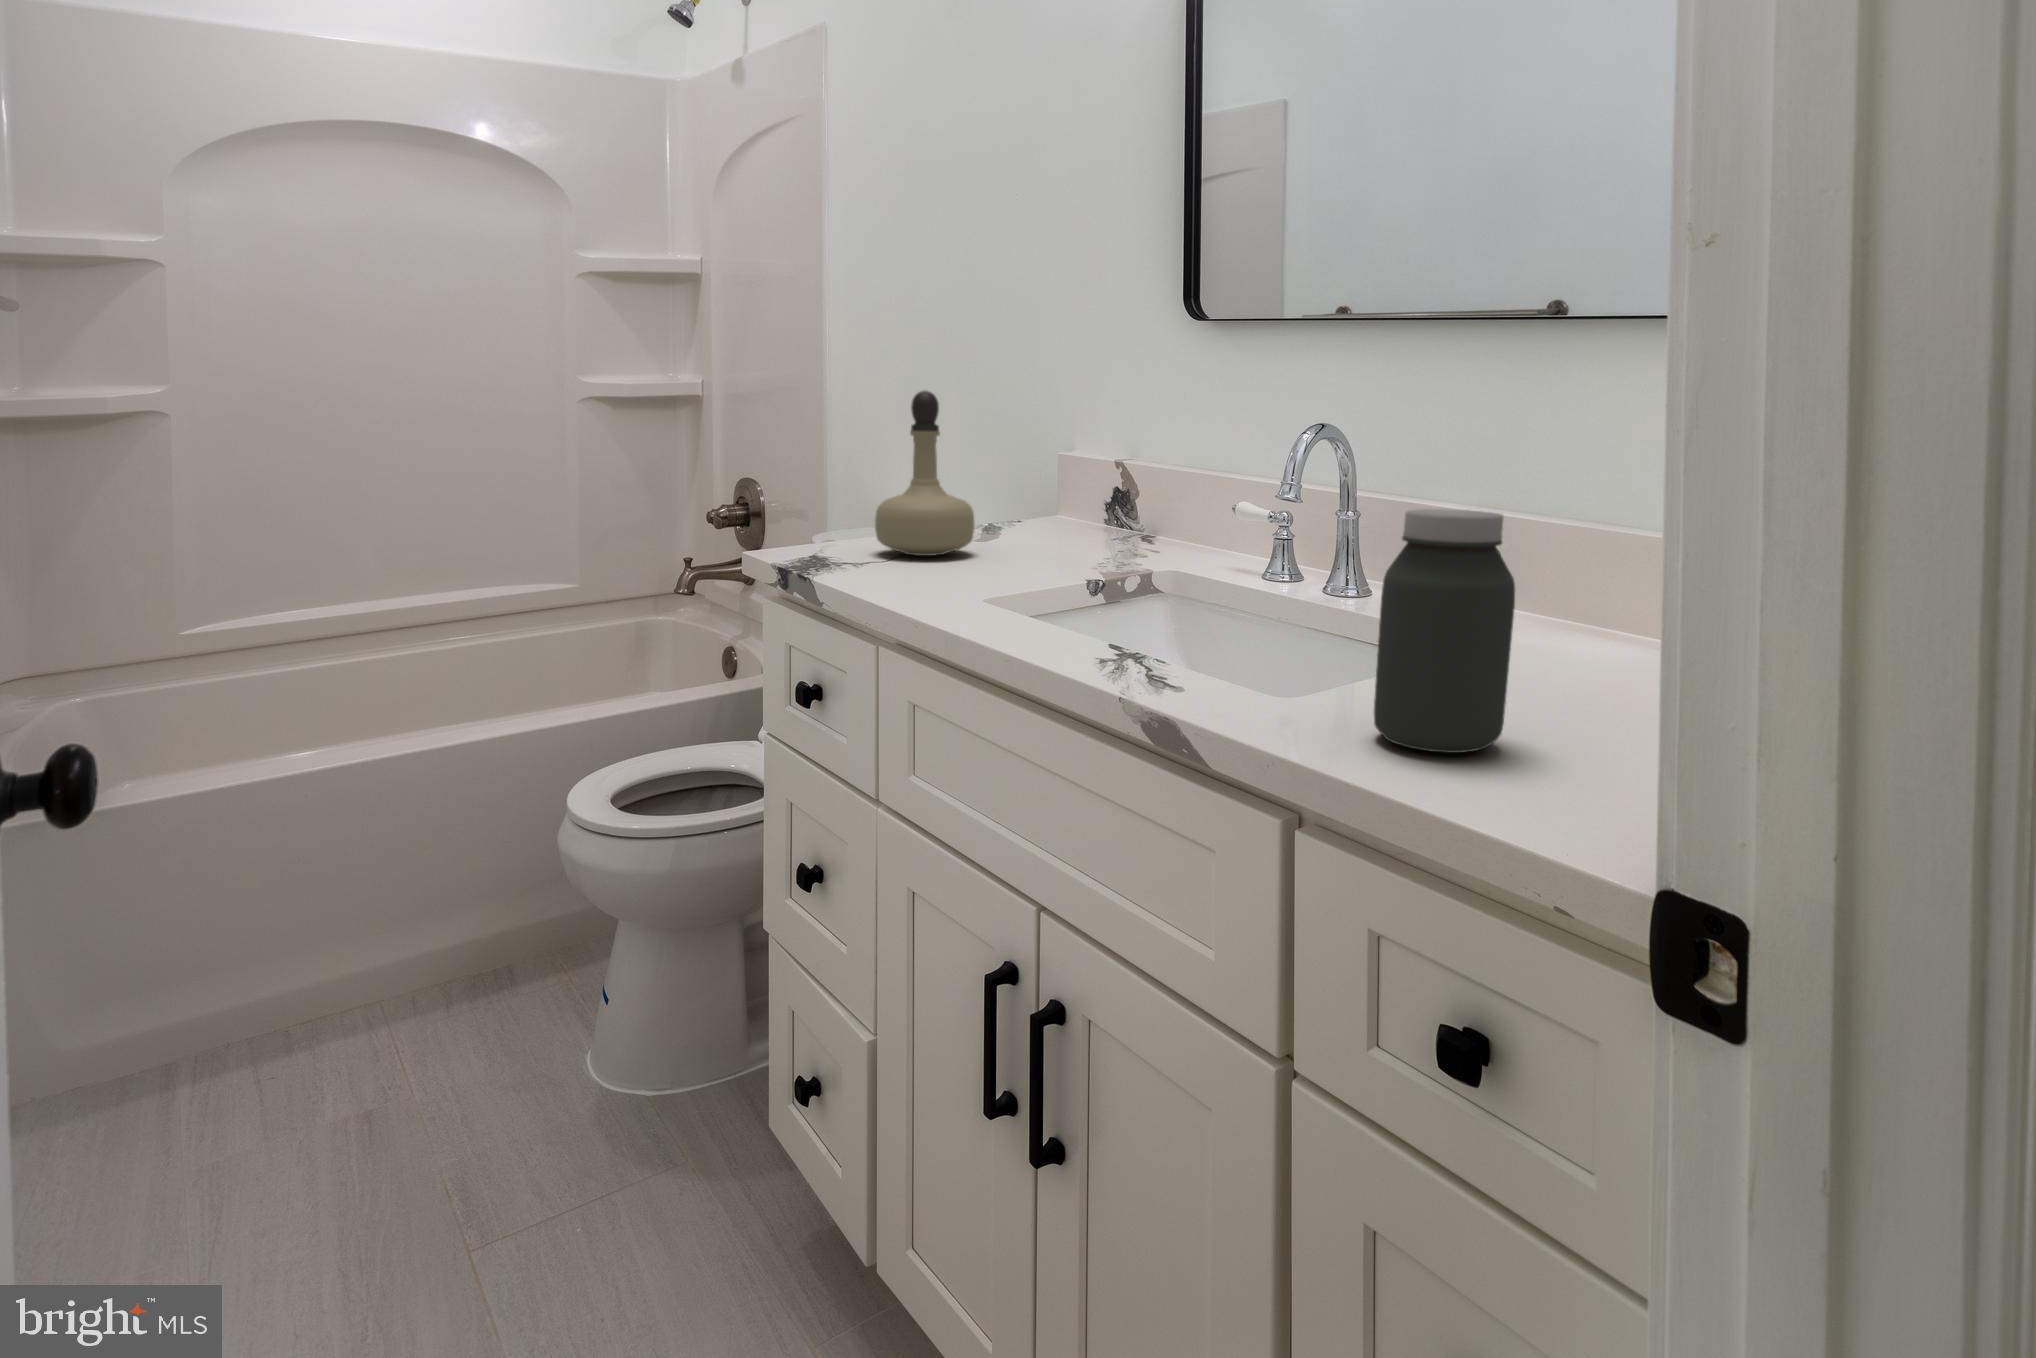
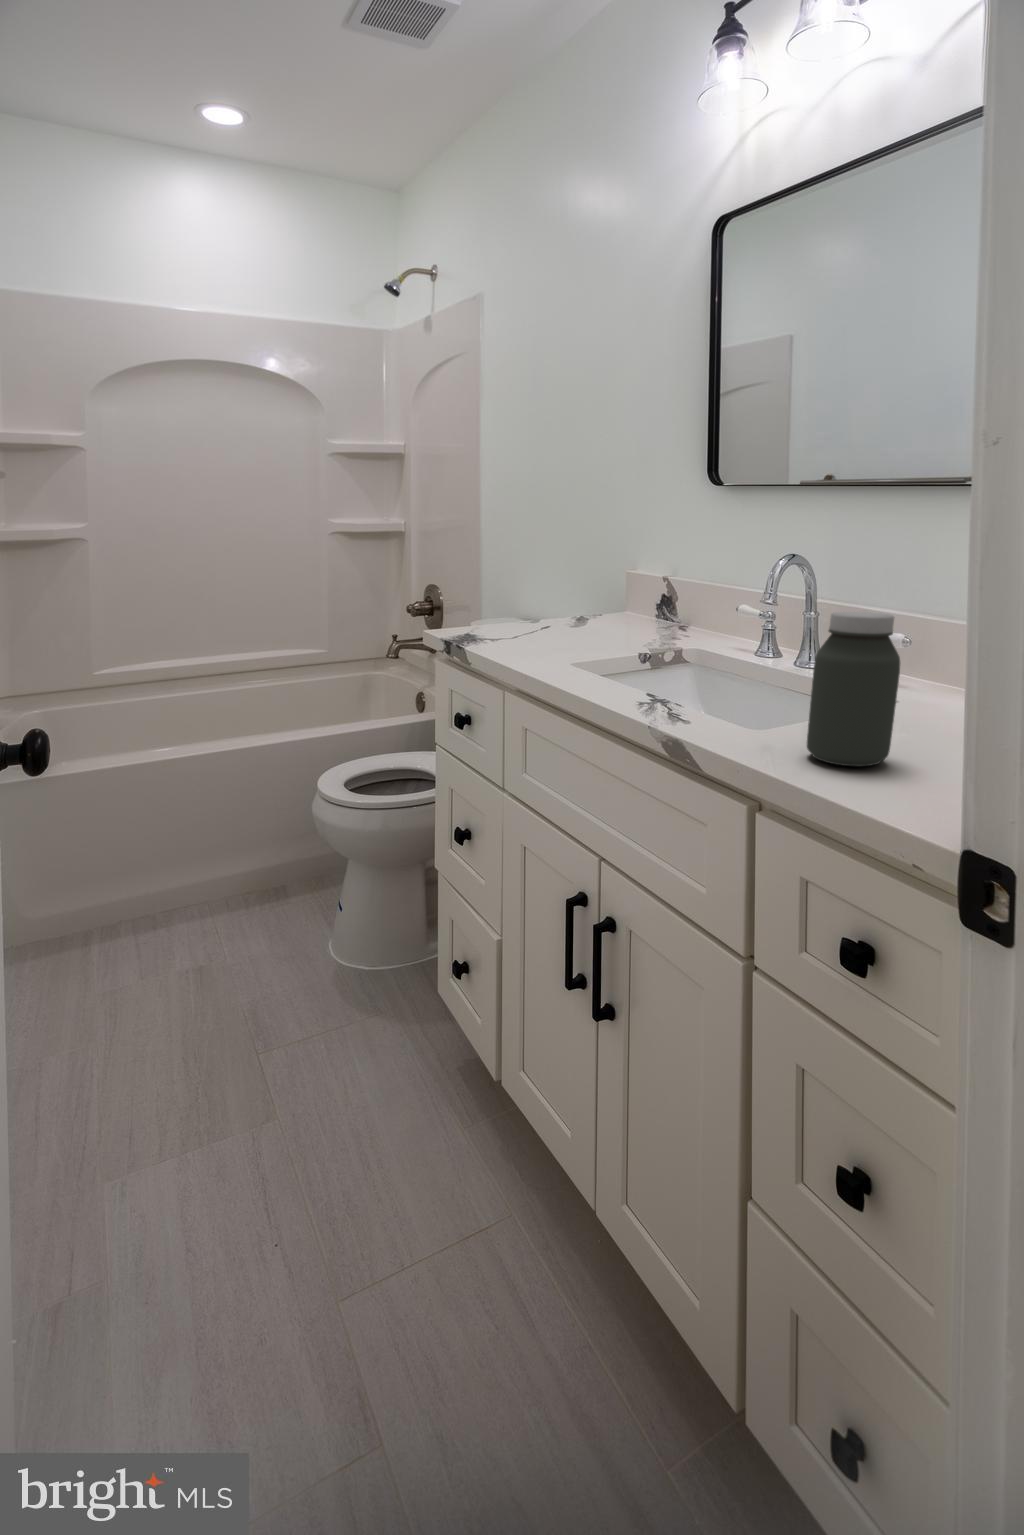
perfume bottle: present [875,391,974,556] -> none [507,531,571,637]

